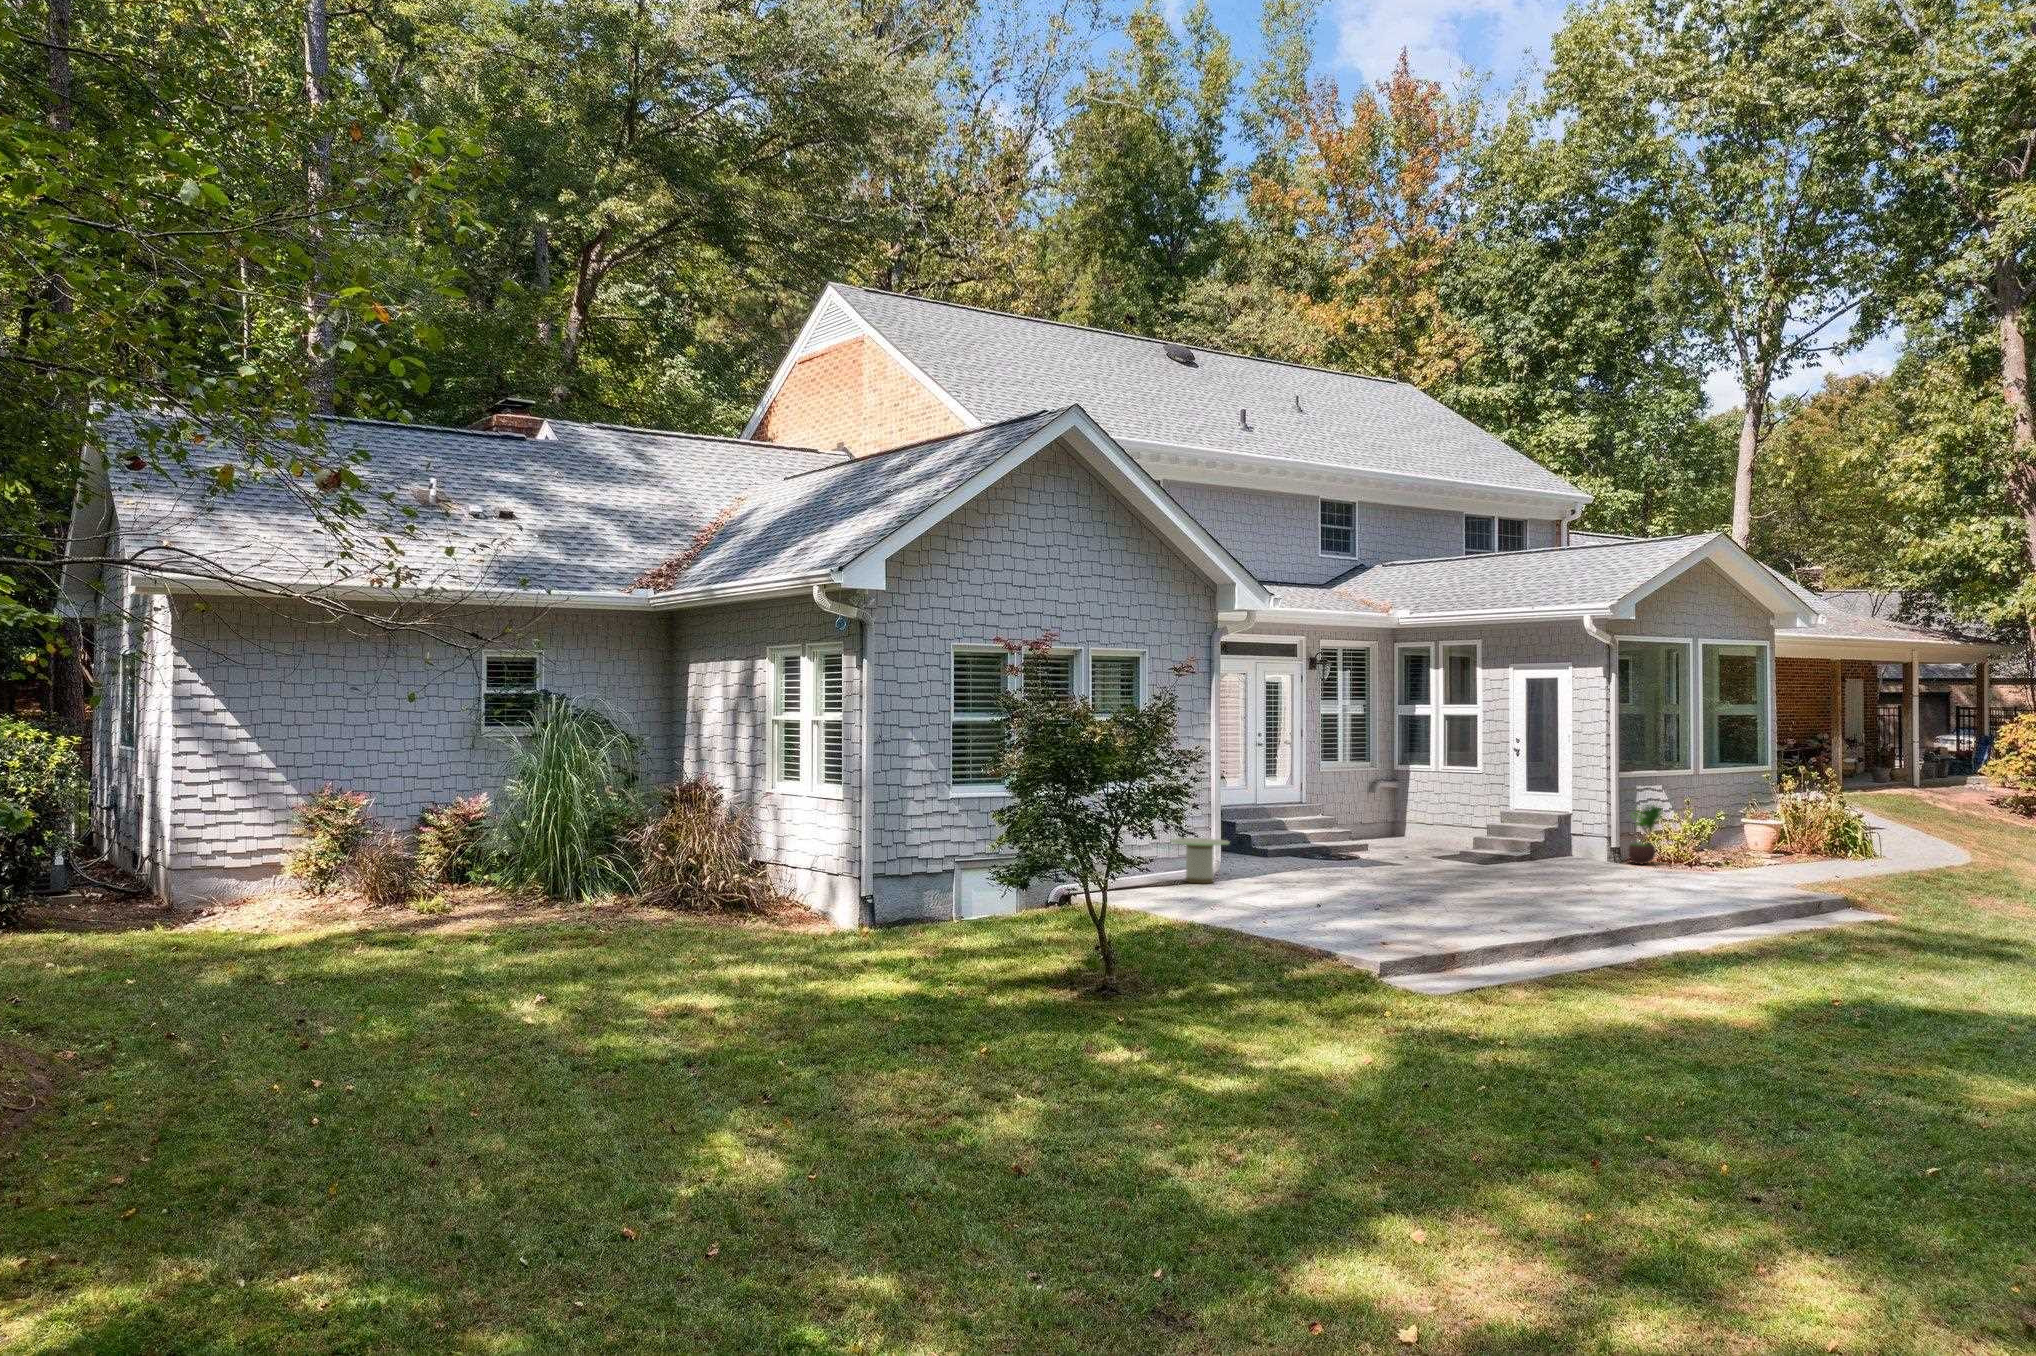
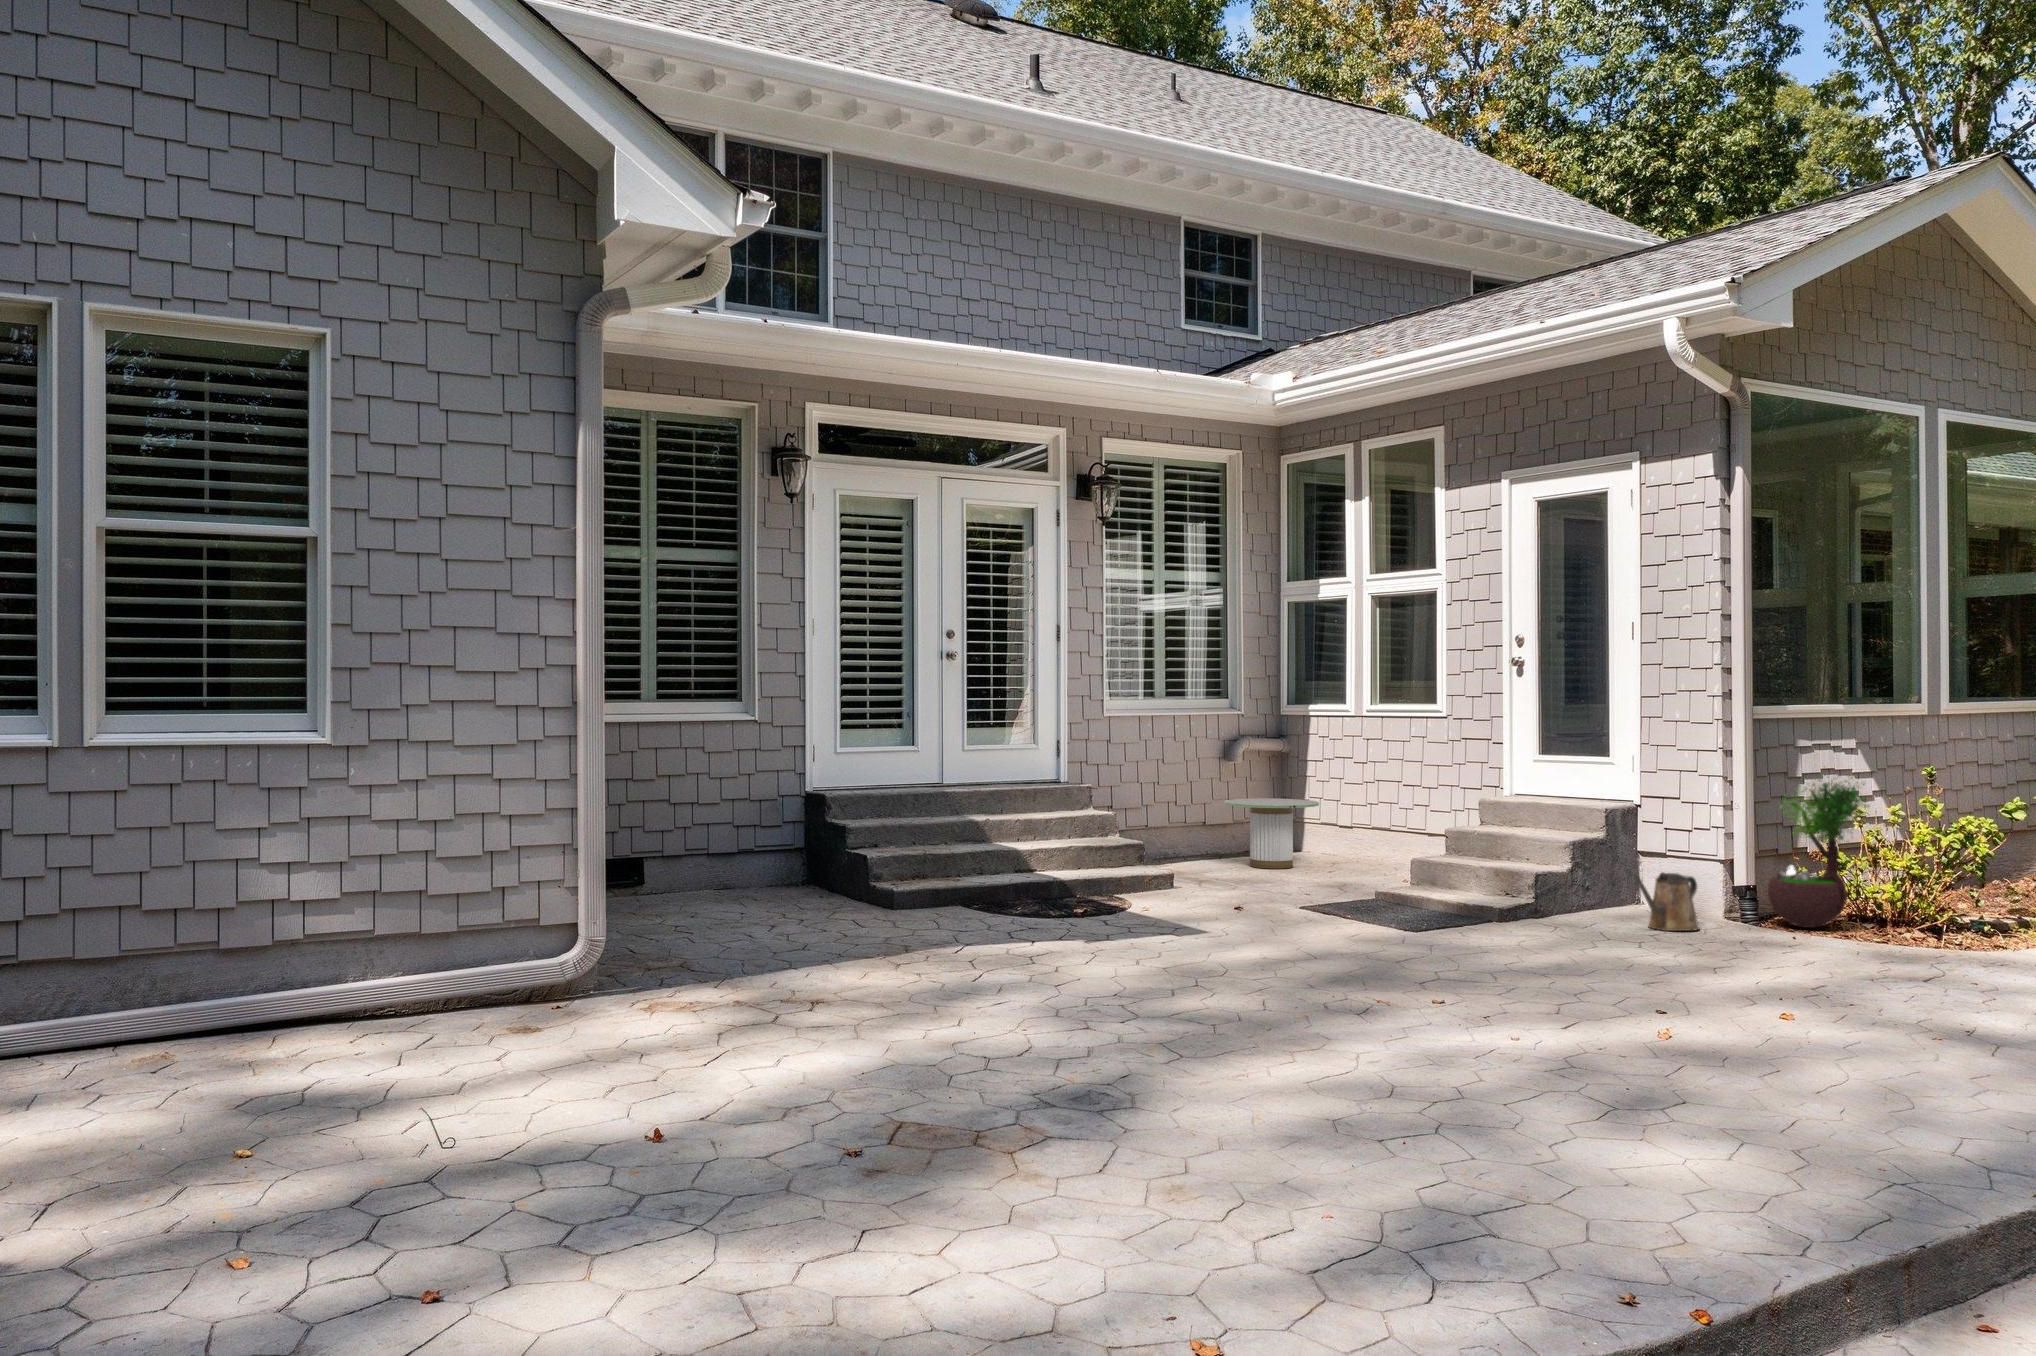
side table: present [1171,838,1230,883] -> present [1224,798,1319,869]
watering can: none [1570,840,1597,865] -> present [1630,871,1699,931]

